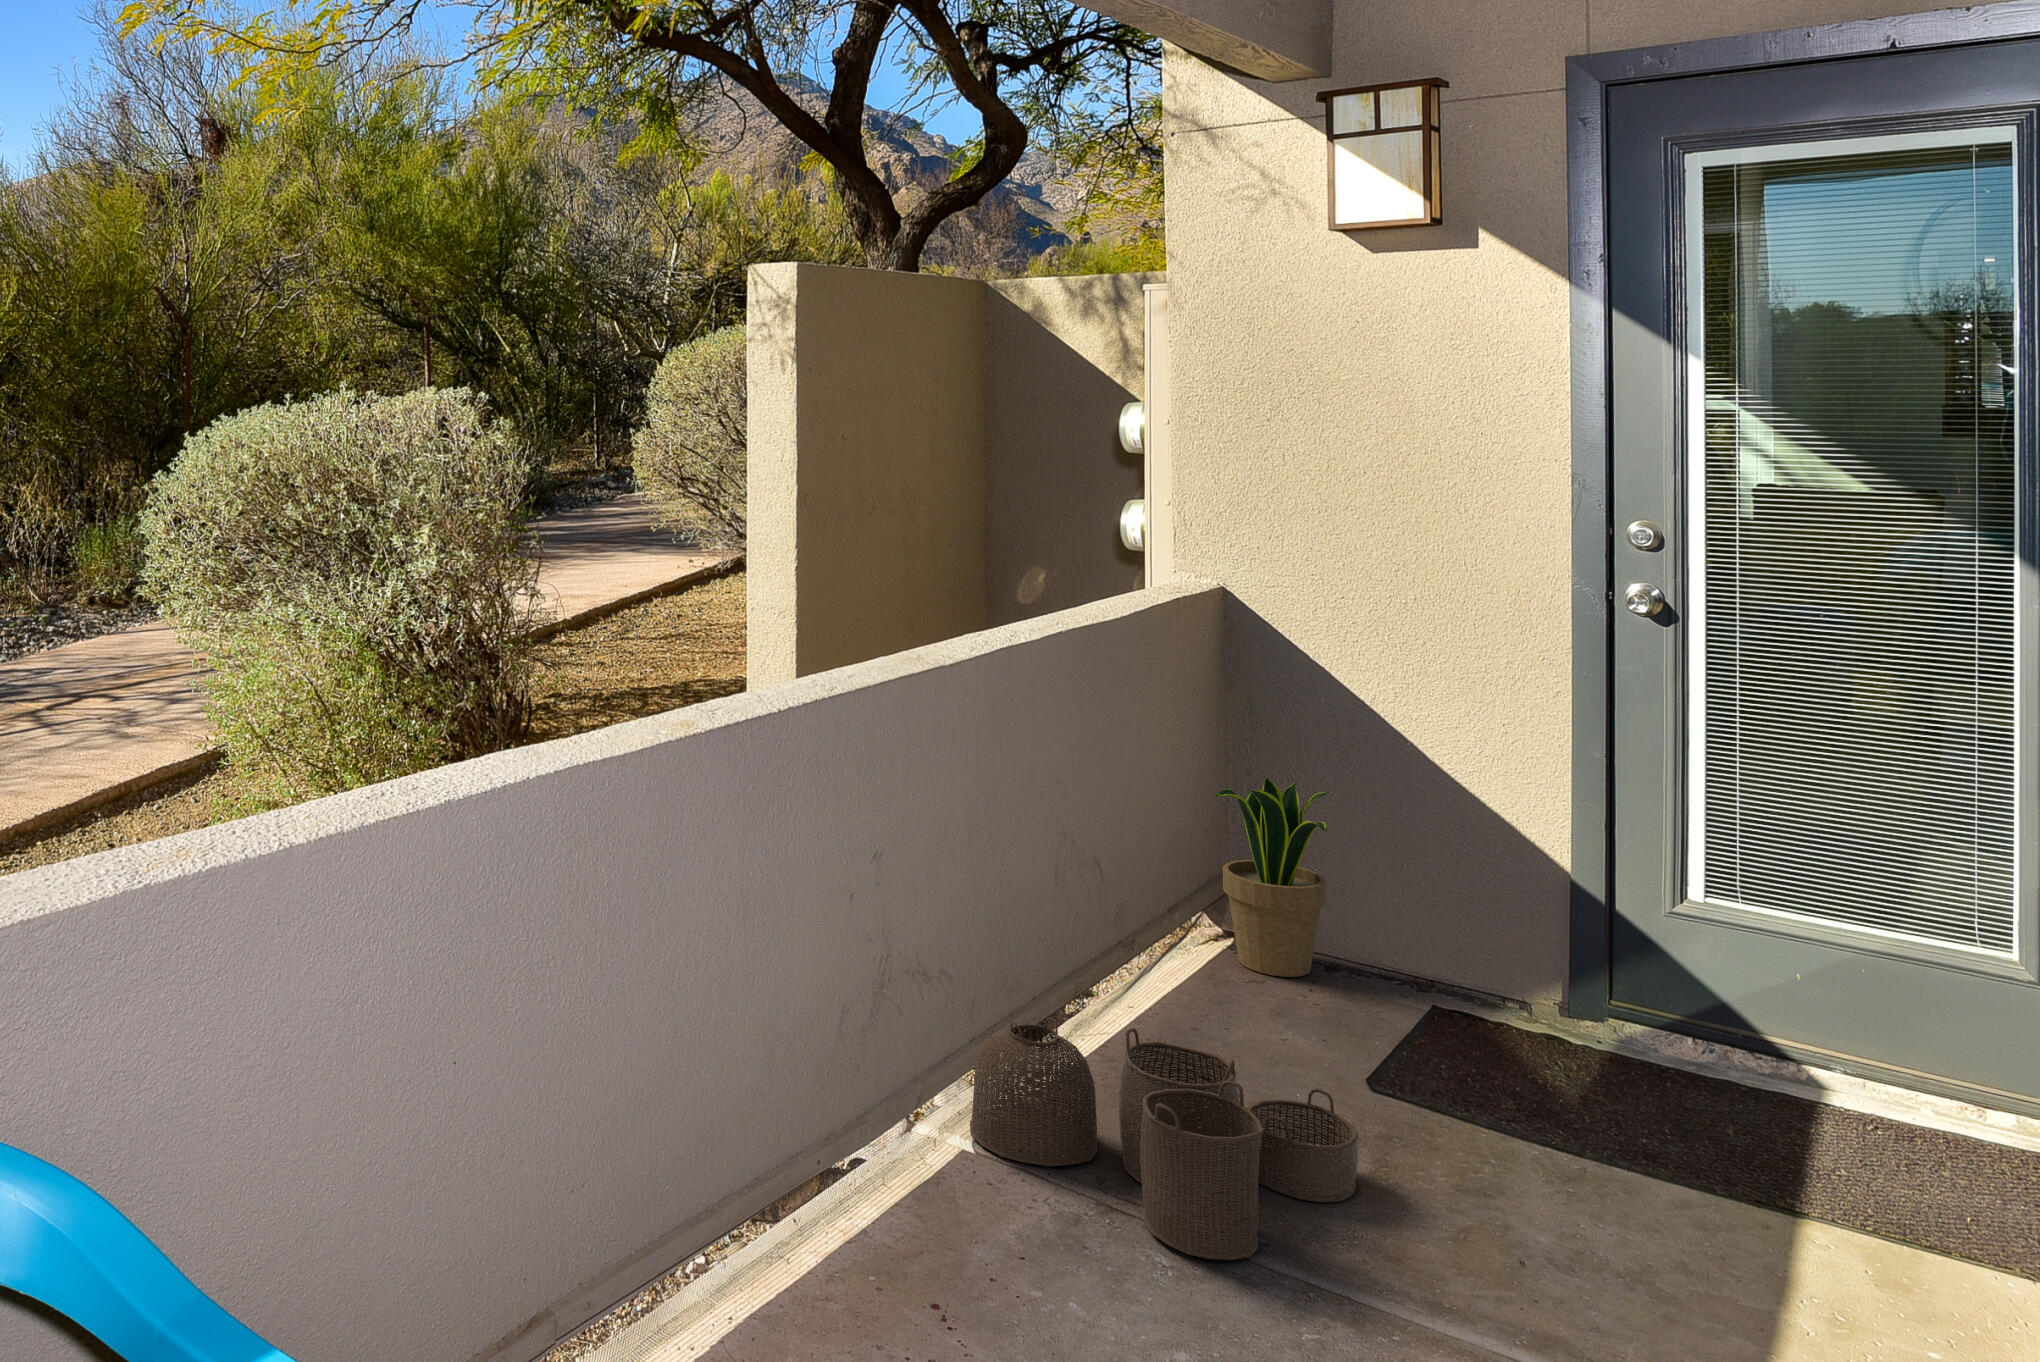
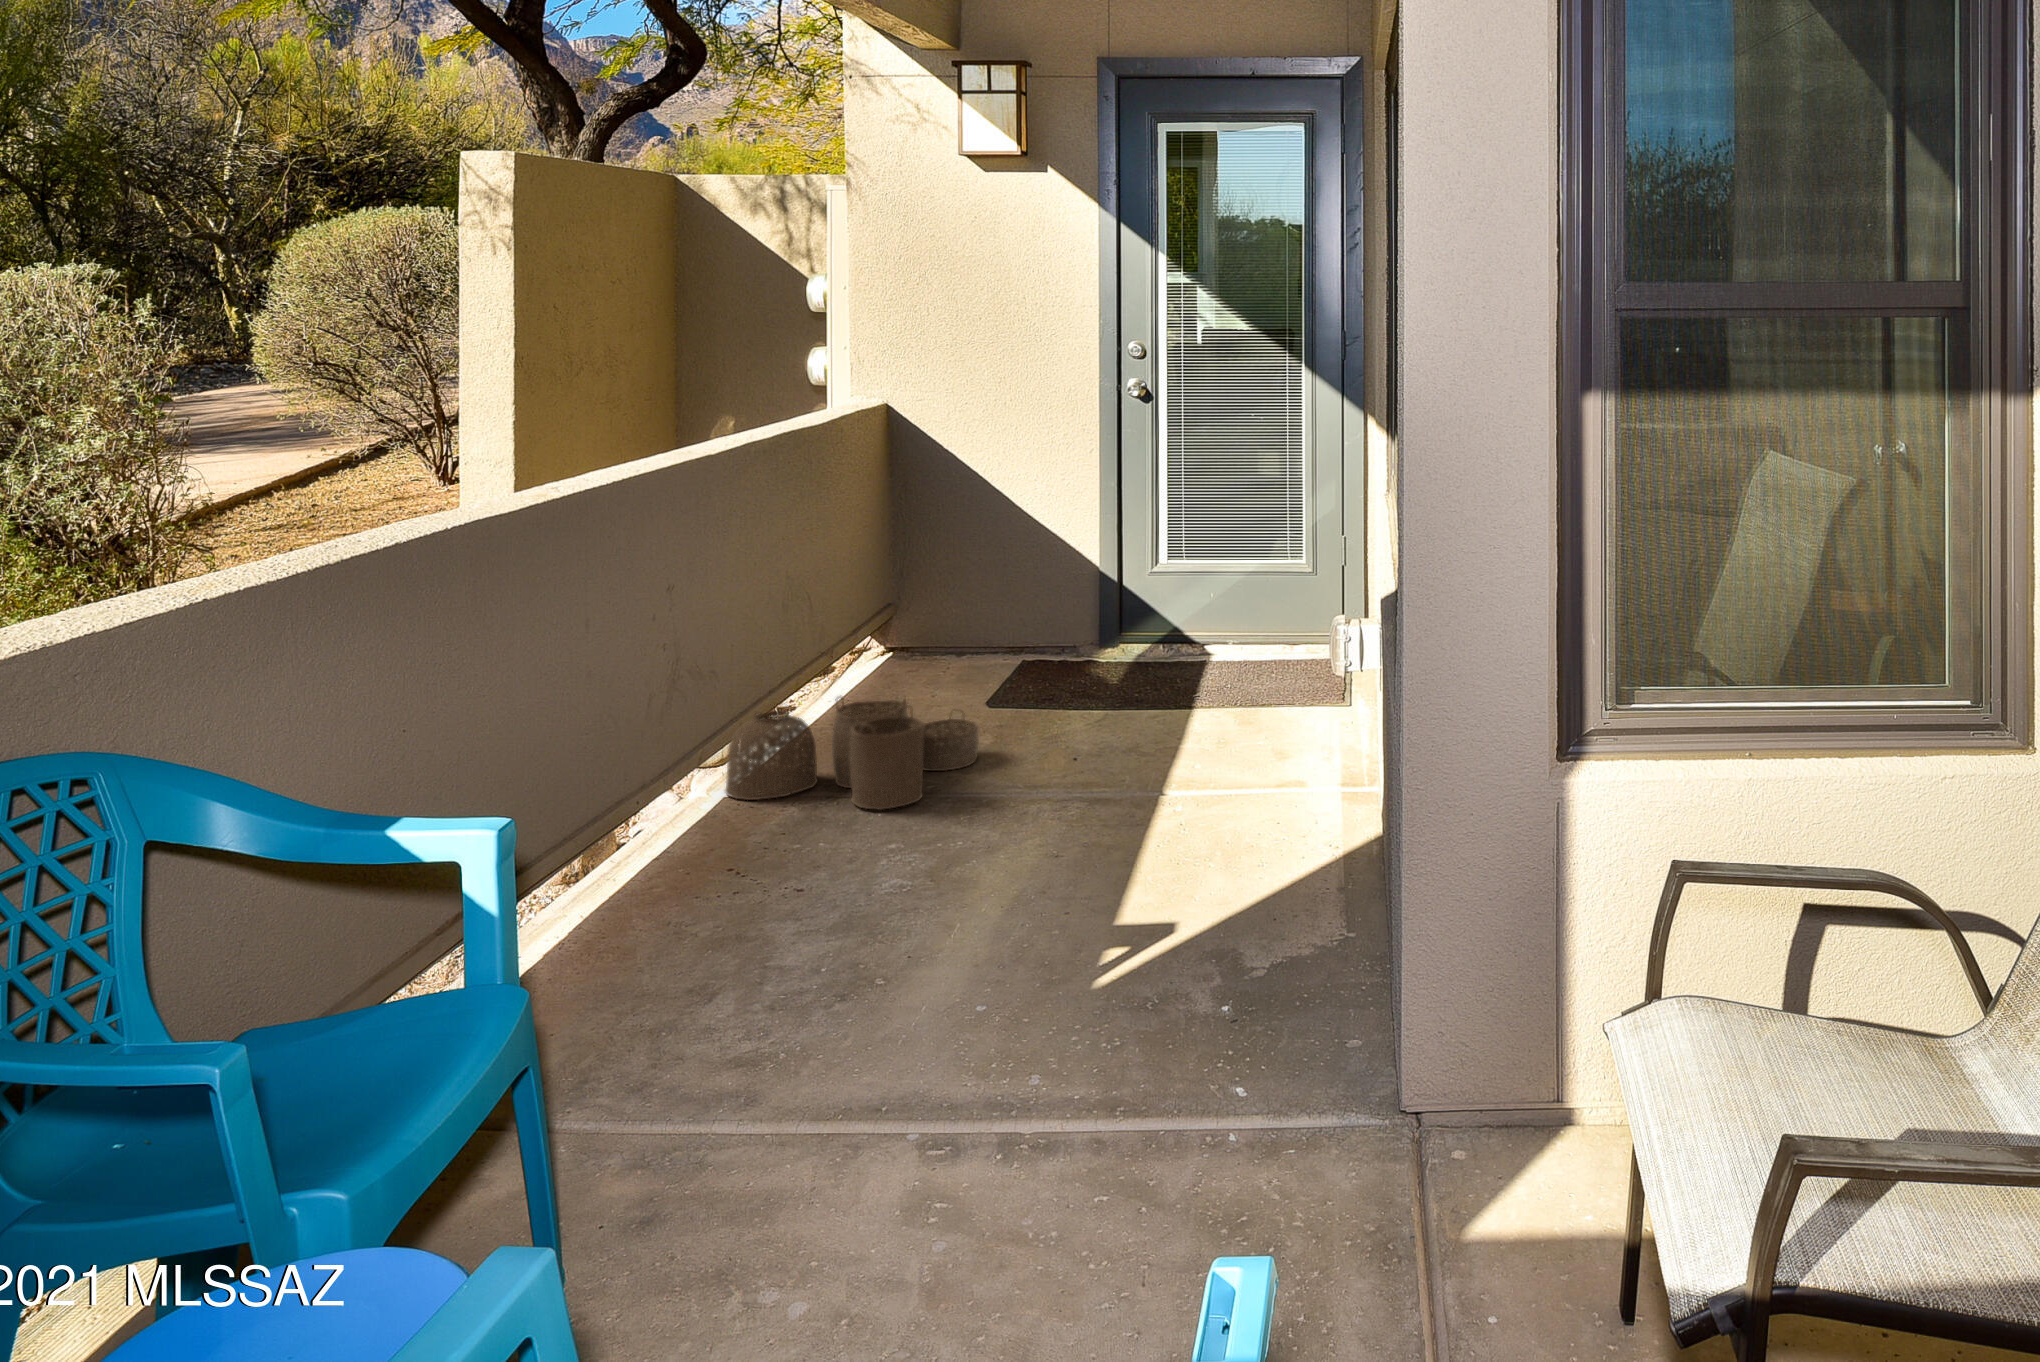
potted plant: present [1216,777,1329,977] -> none [884,539,960,673]

